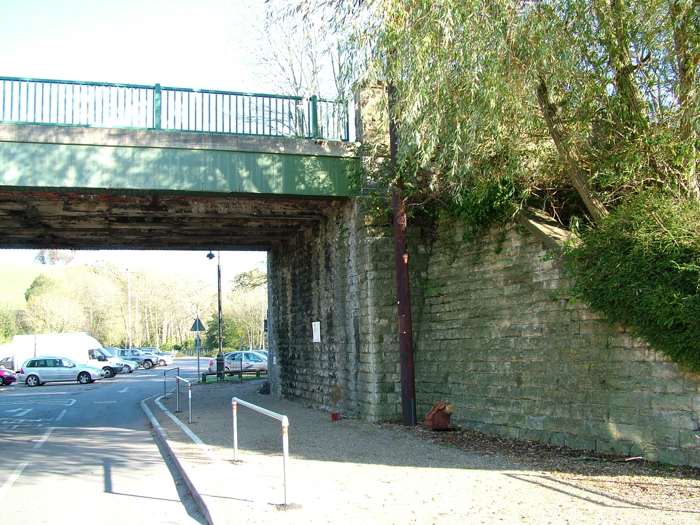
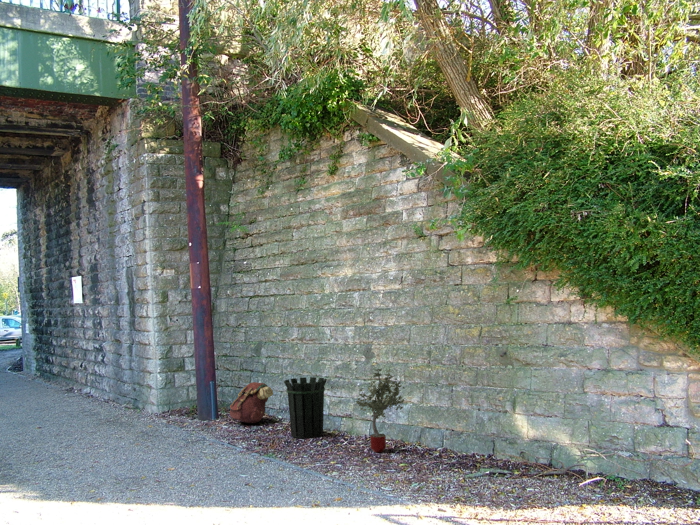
potted tree: present [330,381,348,420] -> present [356,369,405,452]
waste bin: none [461,398,492,439] -> present [284,377,327,438]

